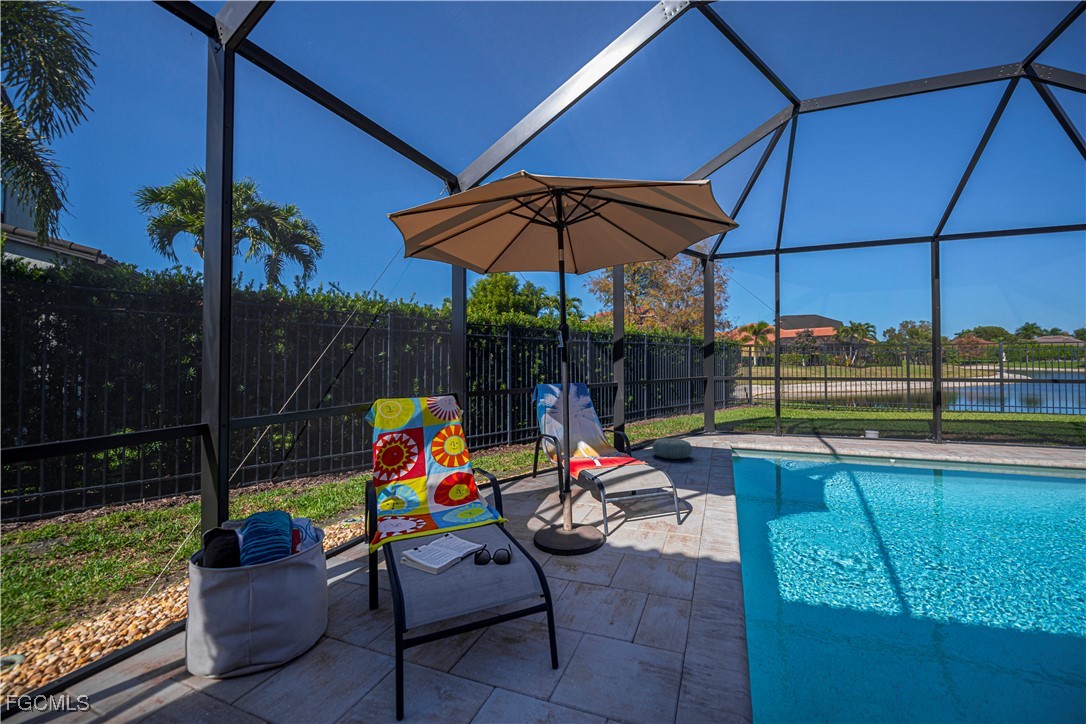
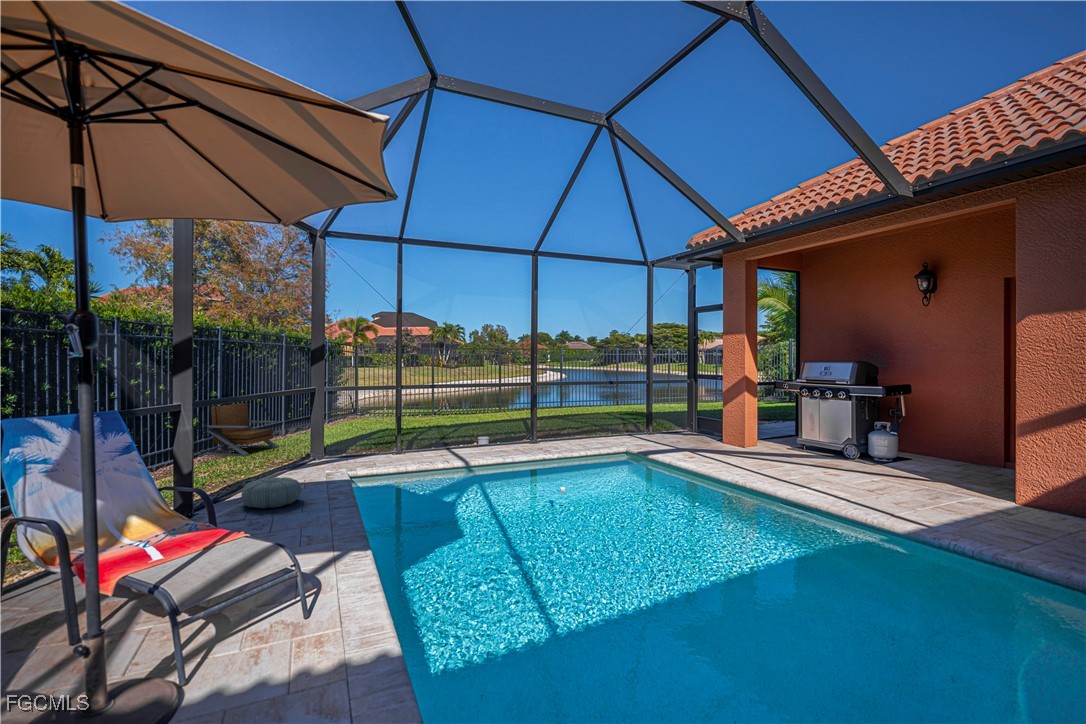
lounge chair: none [634,387,683,425] -> present [203,402,278,456]

